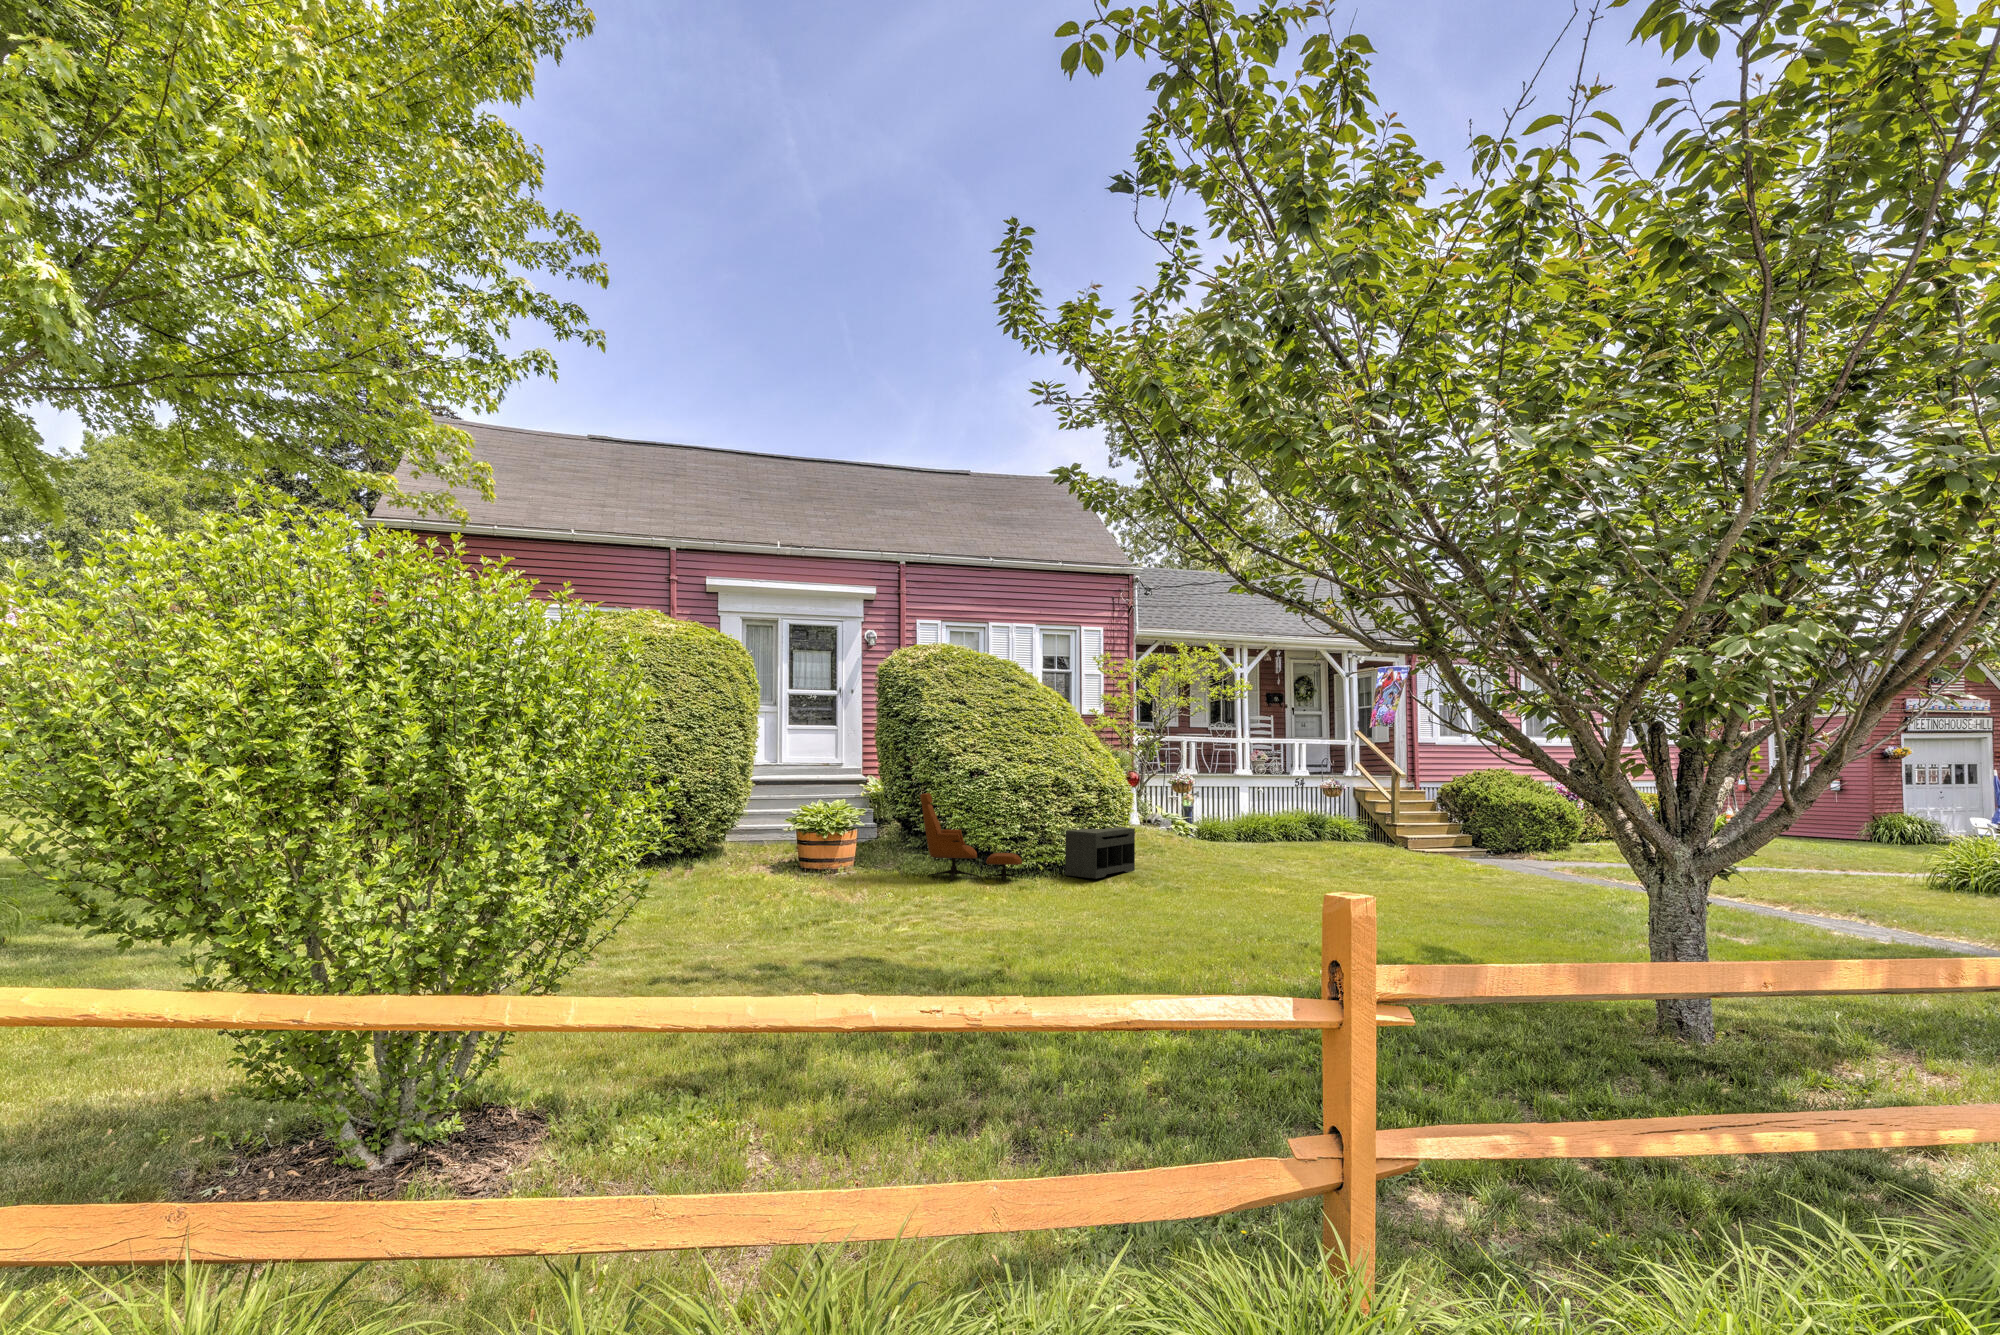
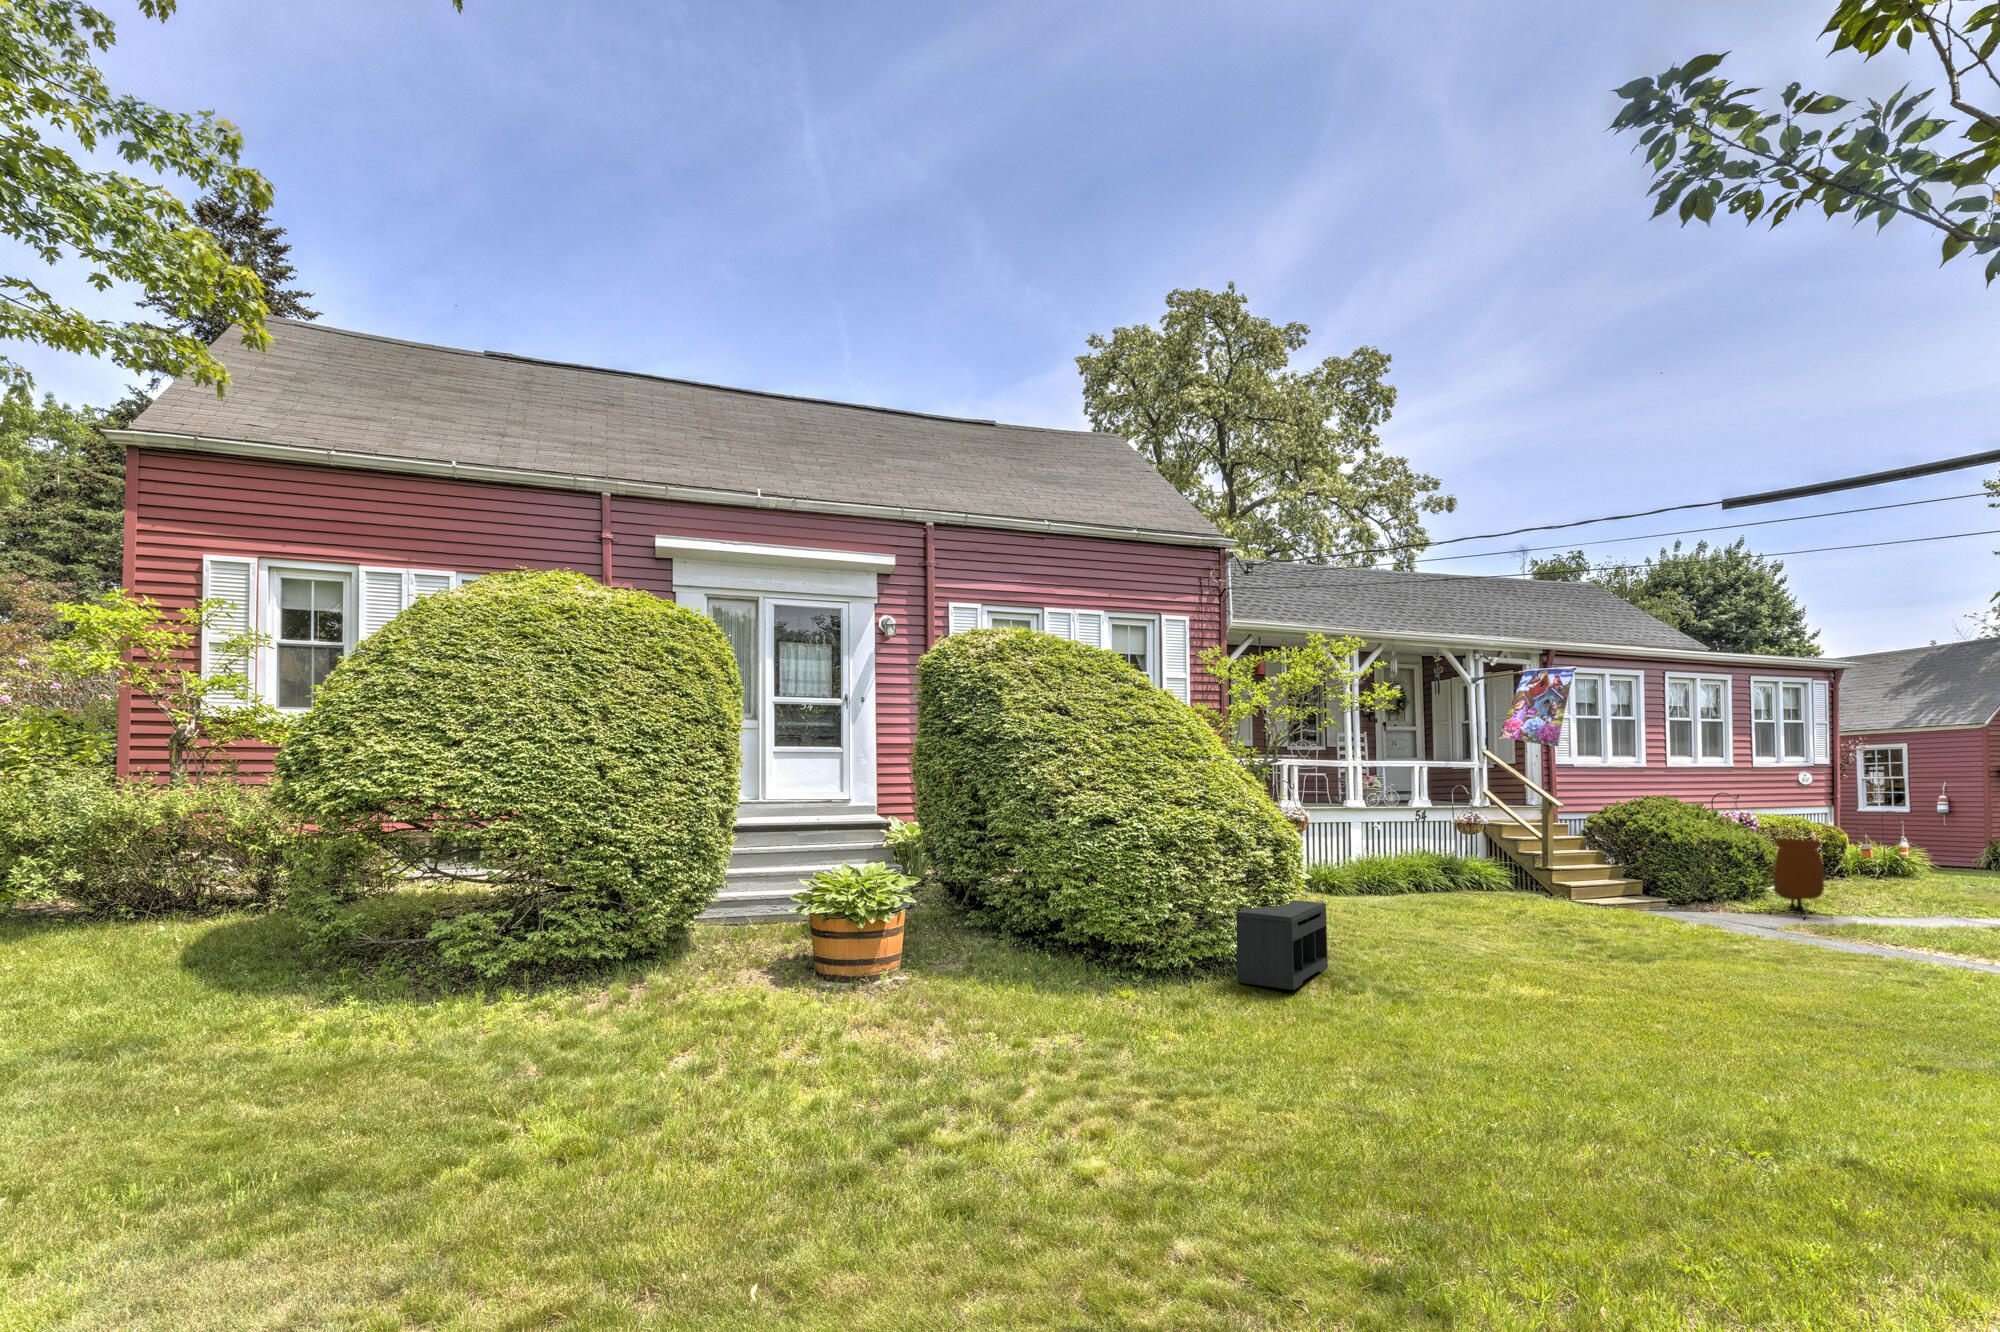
lounge chair: present [920,793,1022,881] -> present [1769,838,1832,918]

